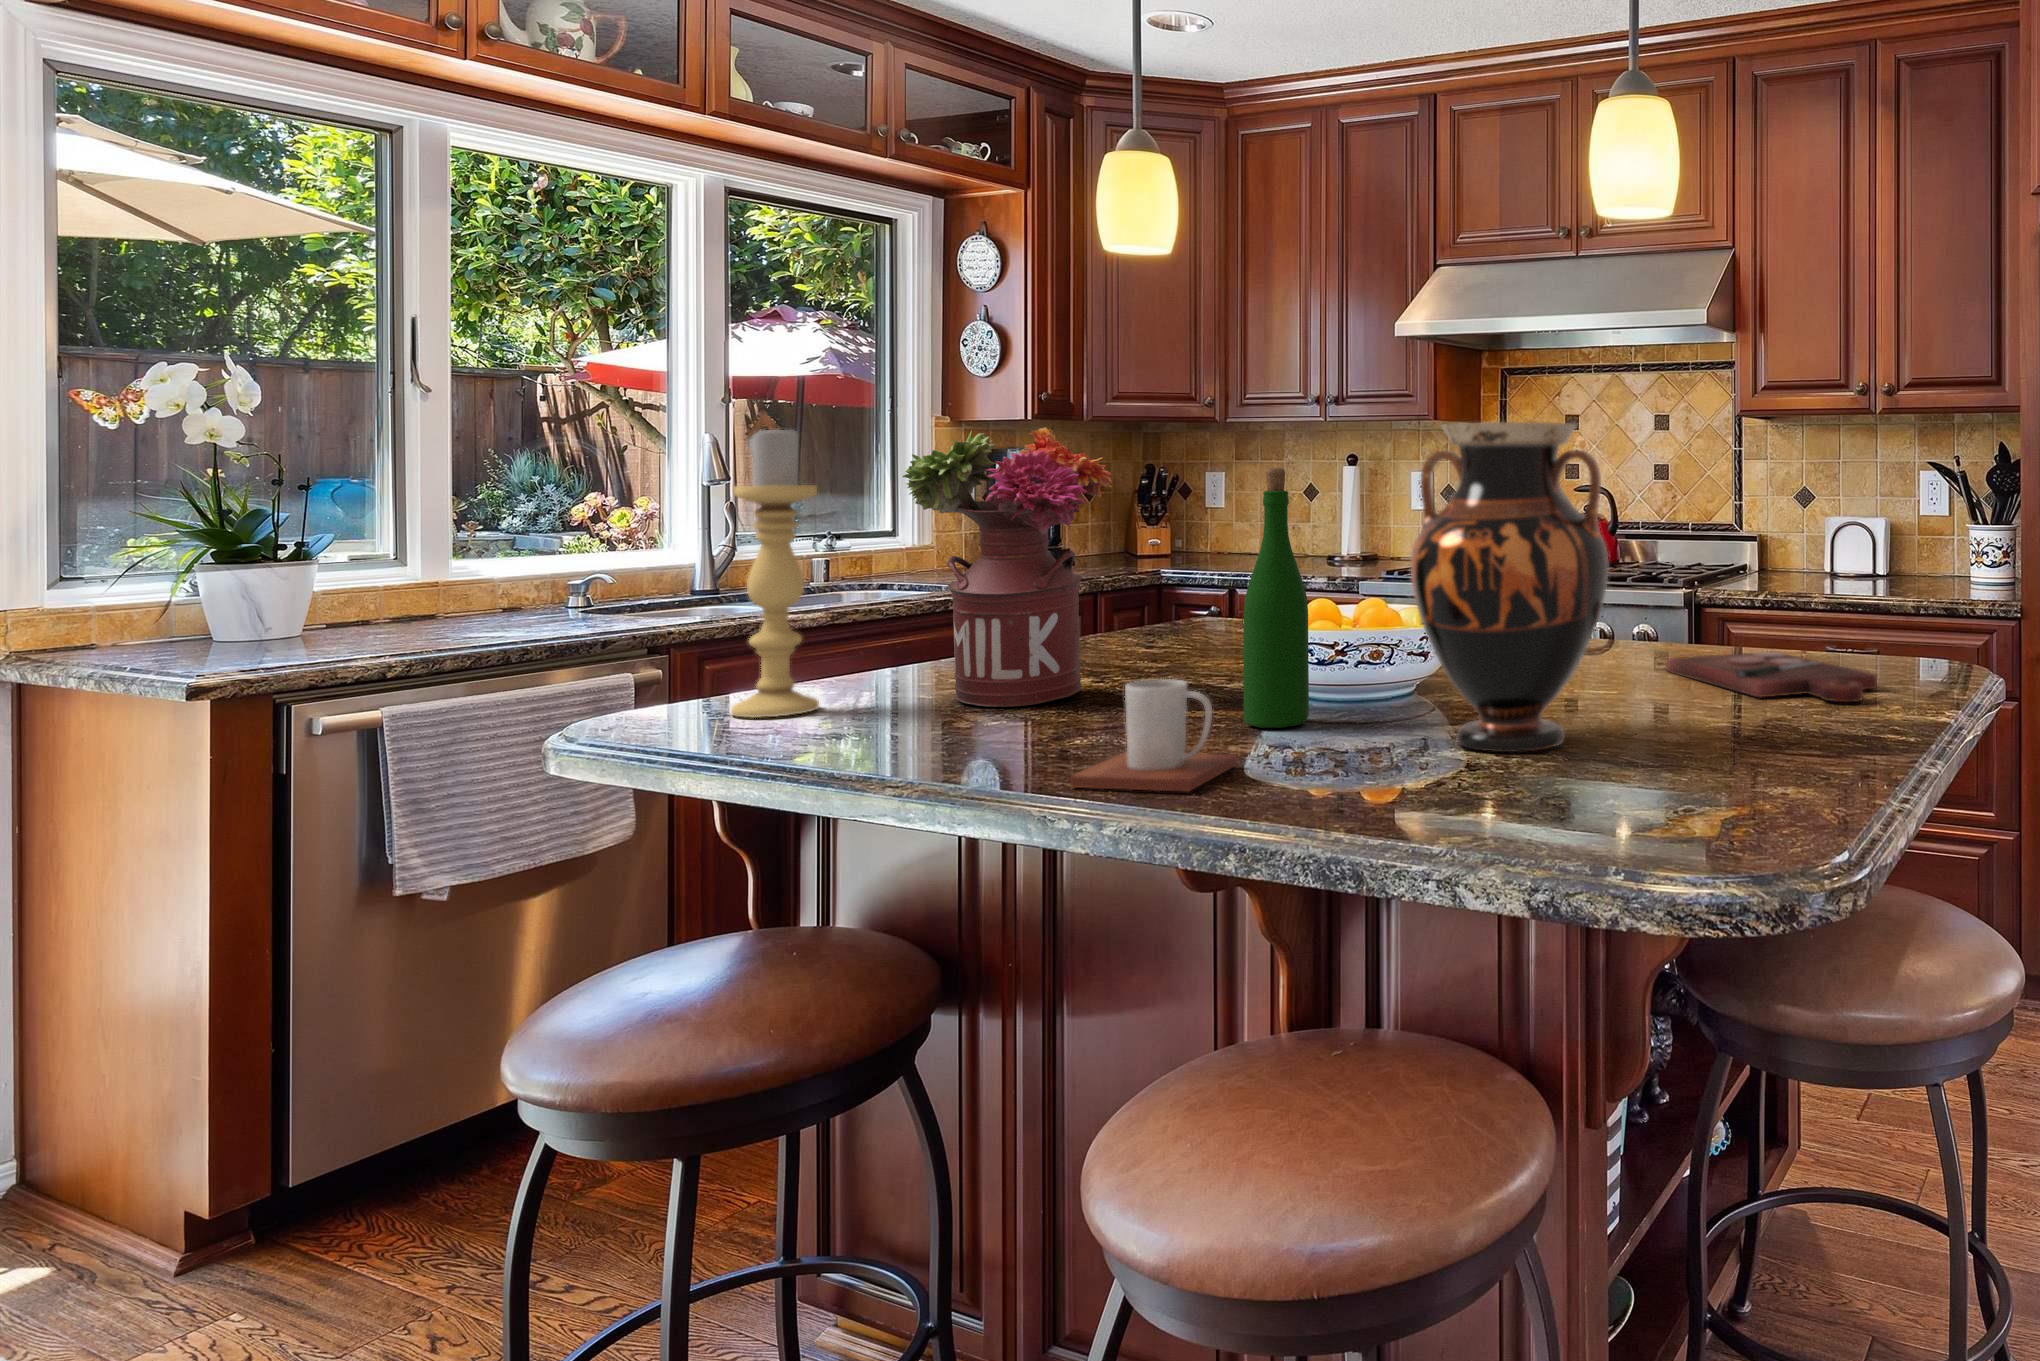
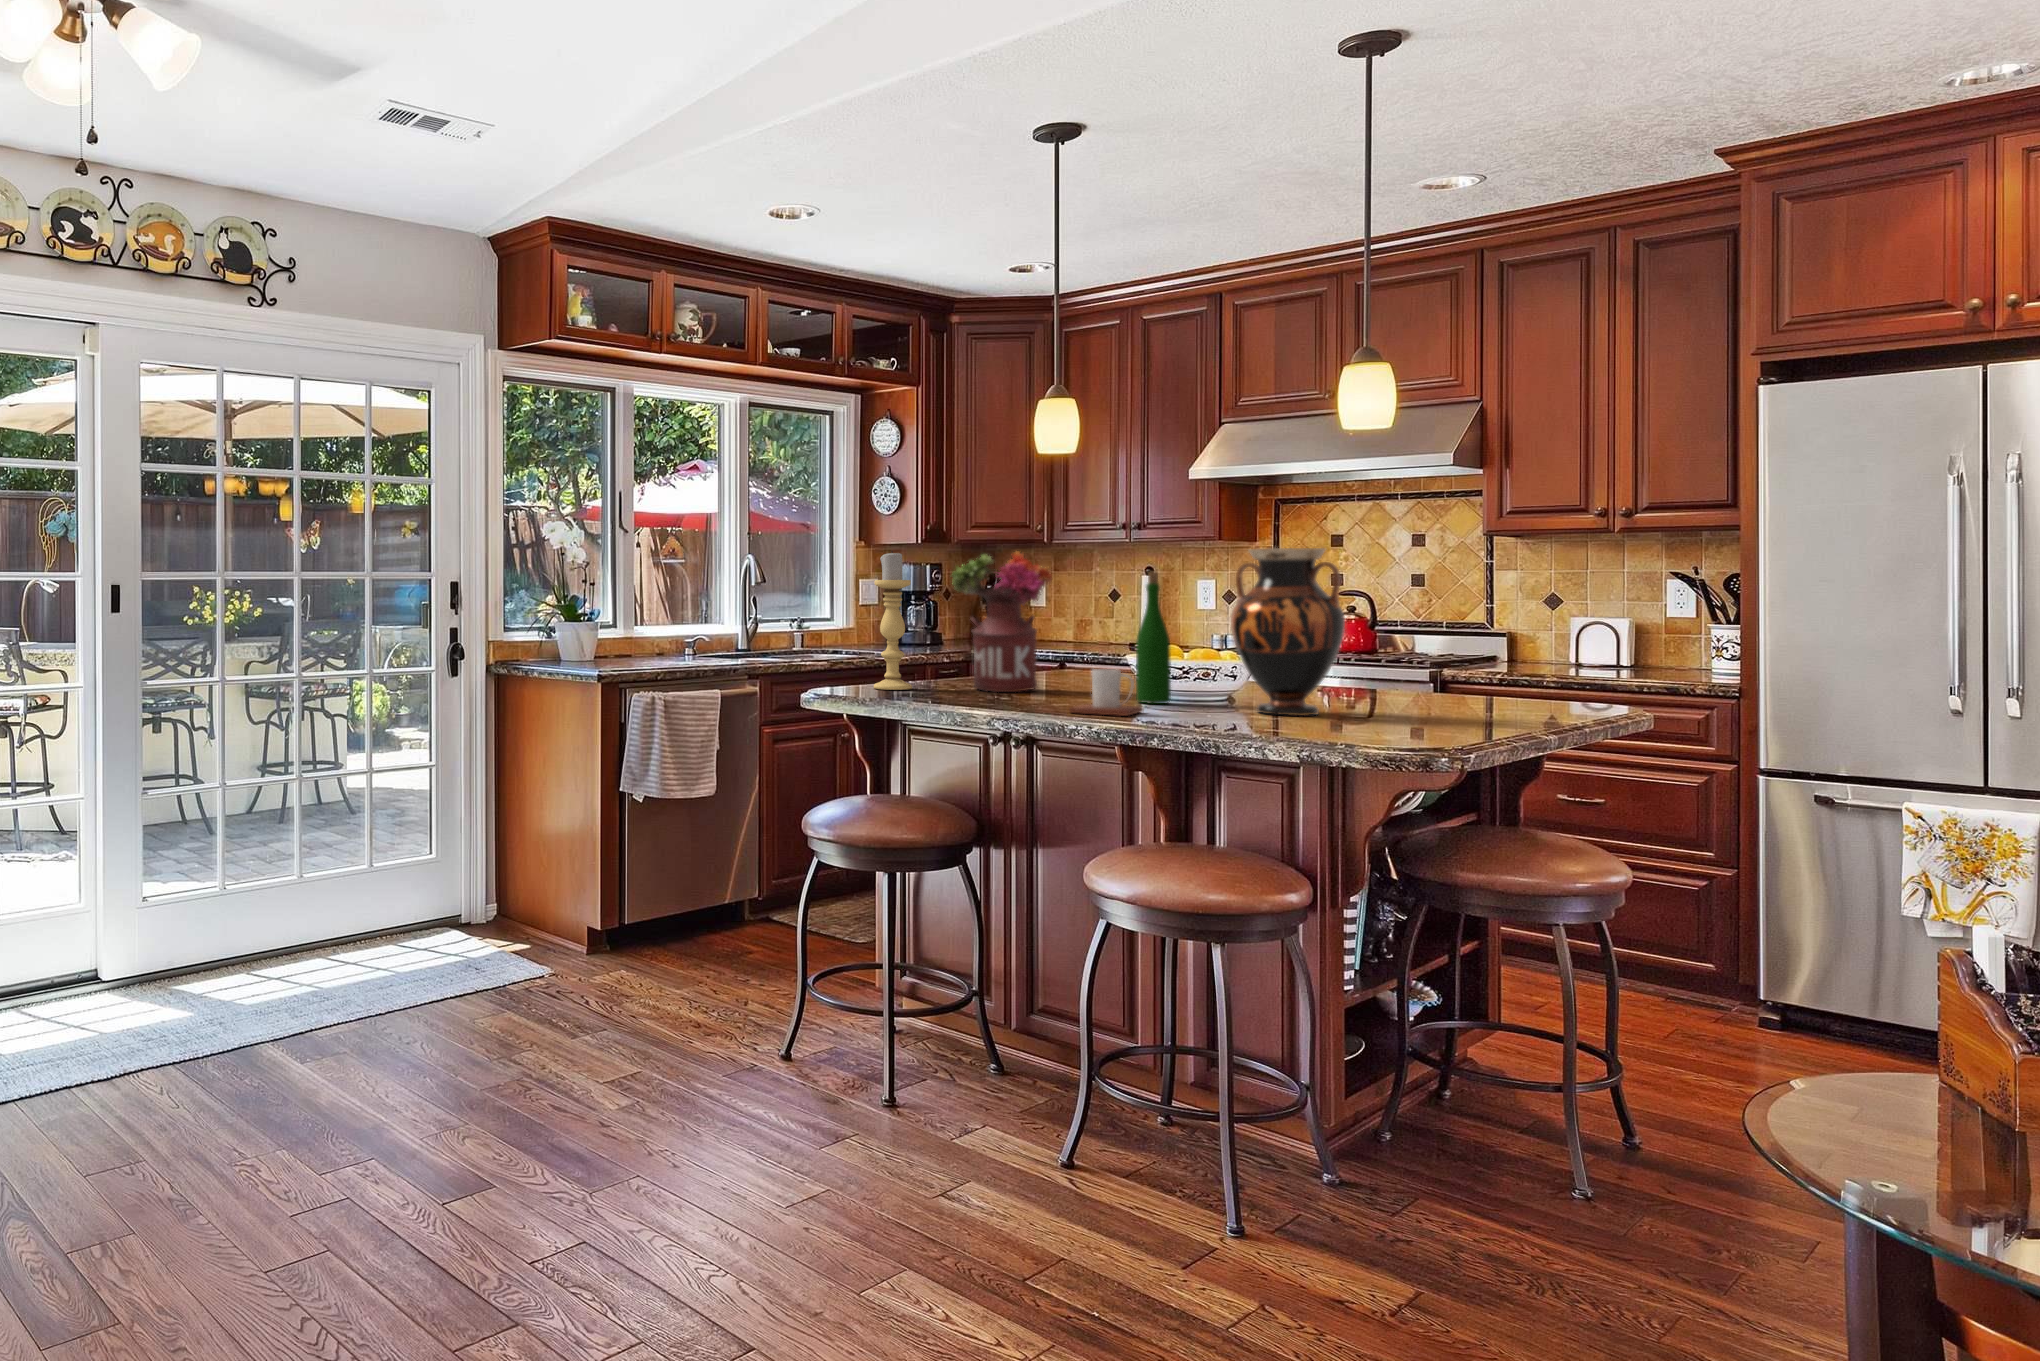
cutting board: present [1666,652,1877,702] -> none [1393,690,1539,712]

